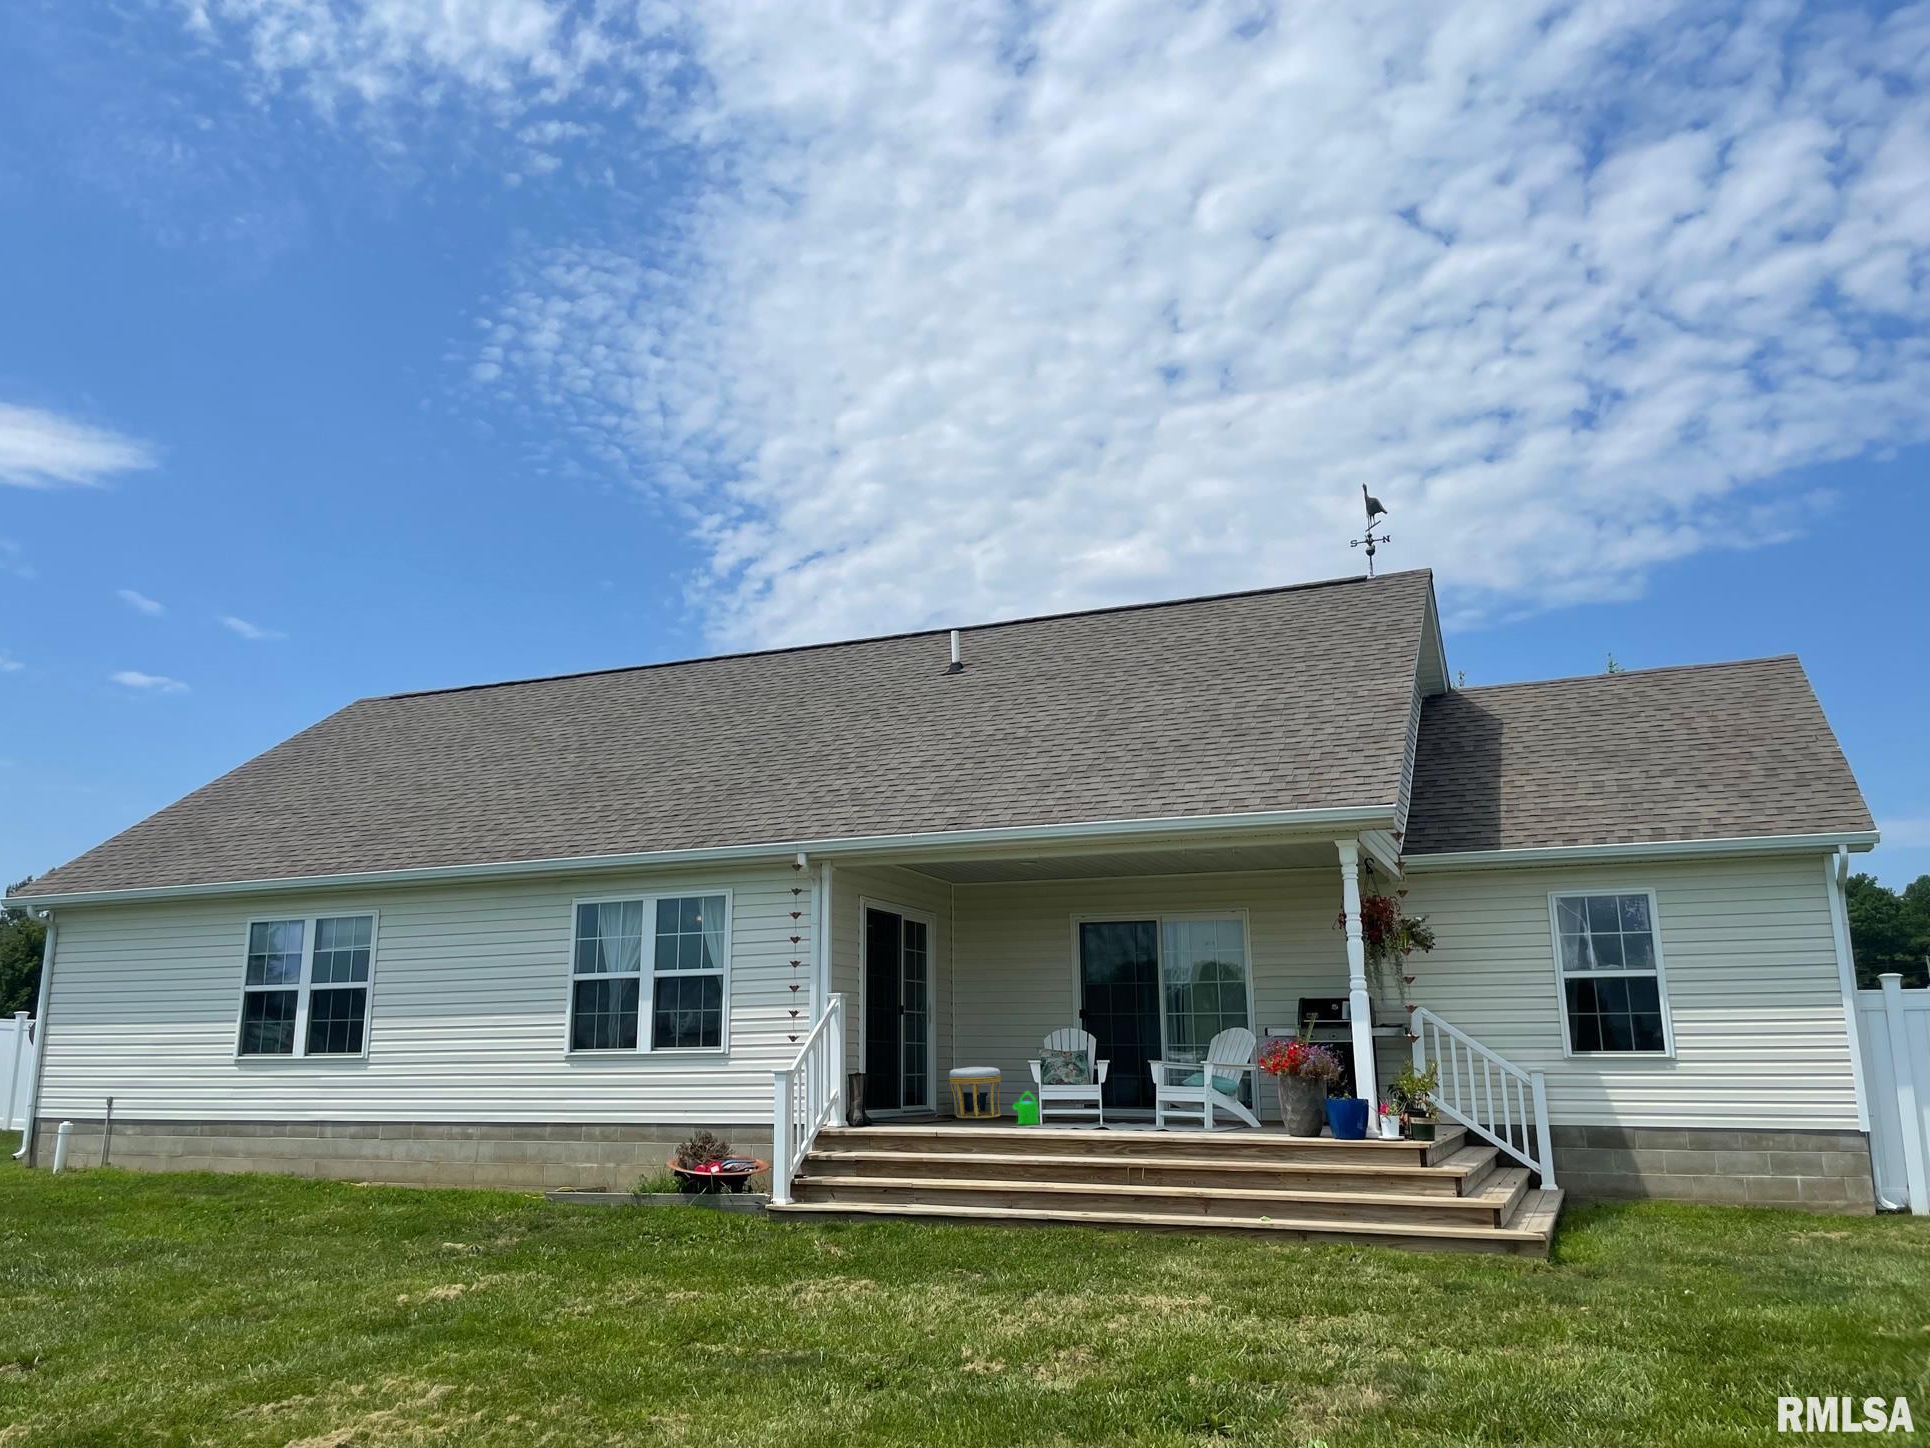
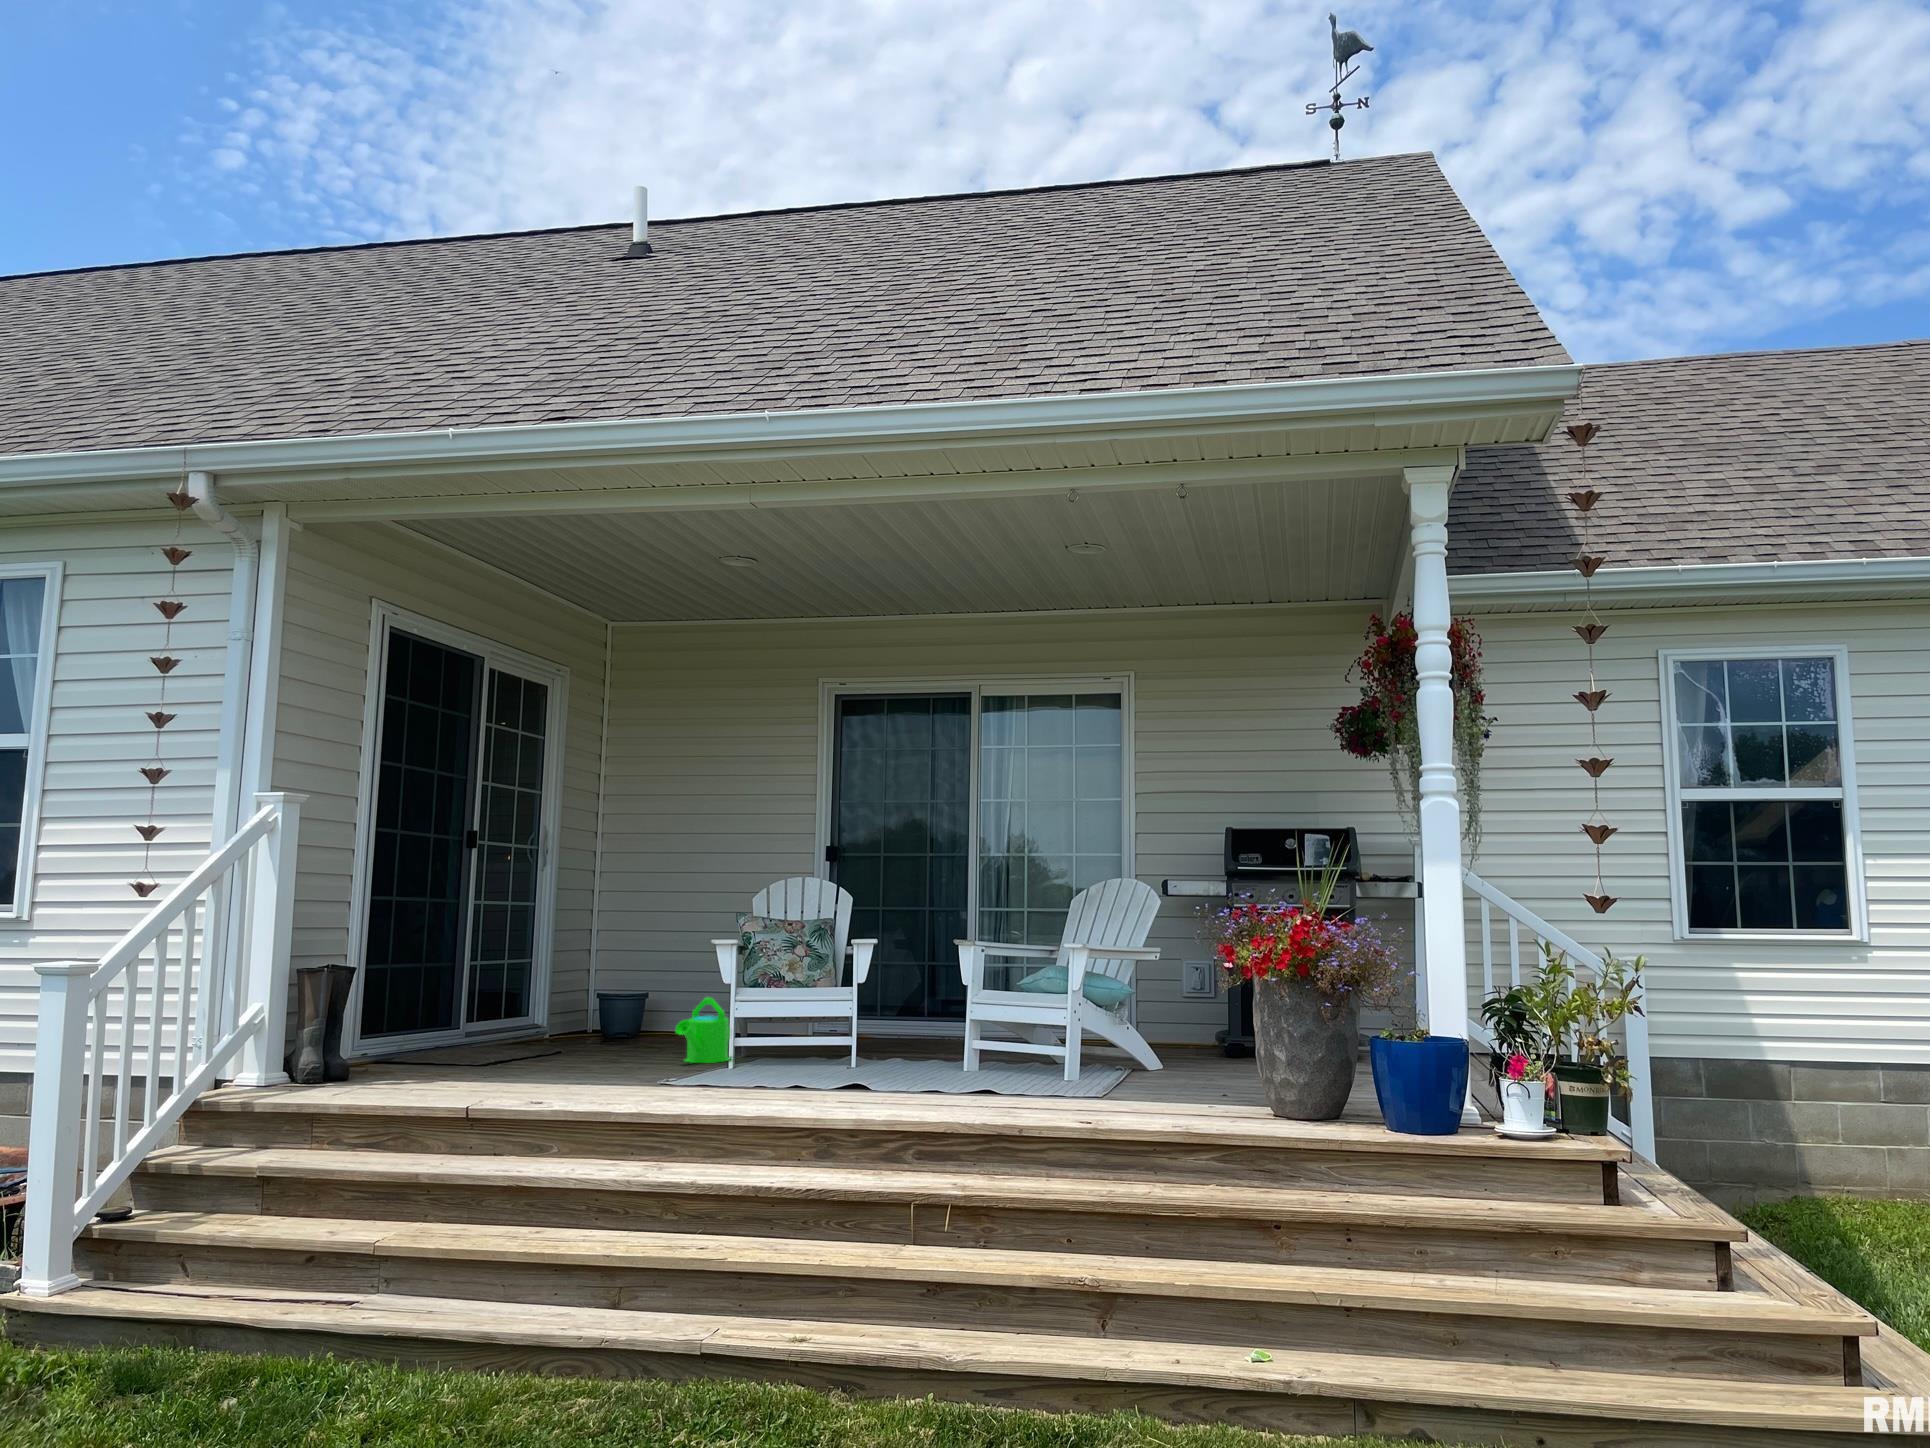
ottoman: present [949,1067,1001,1118] -> none [572,946,671,1042]

